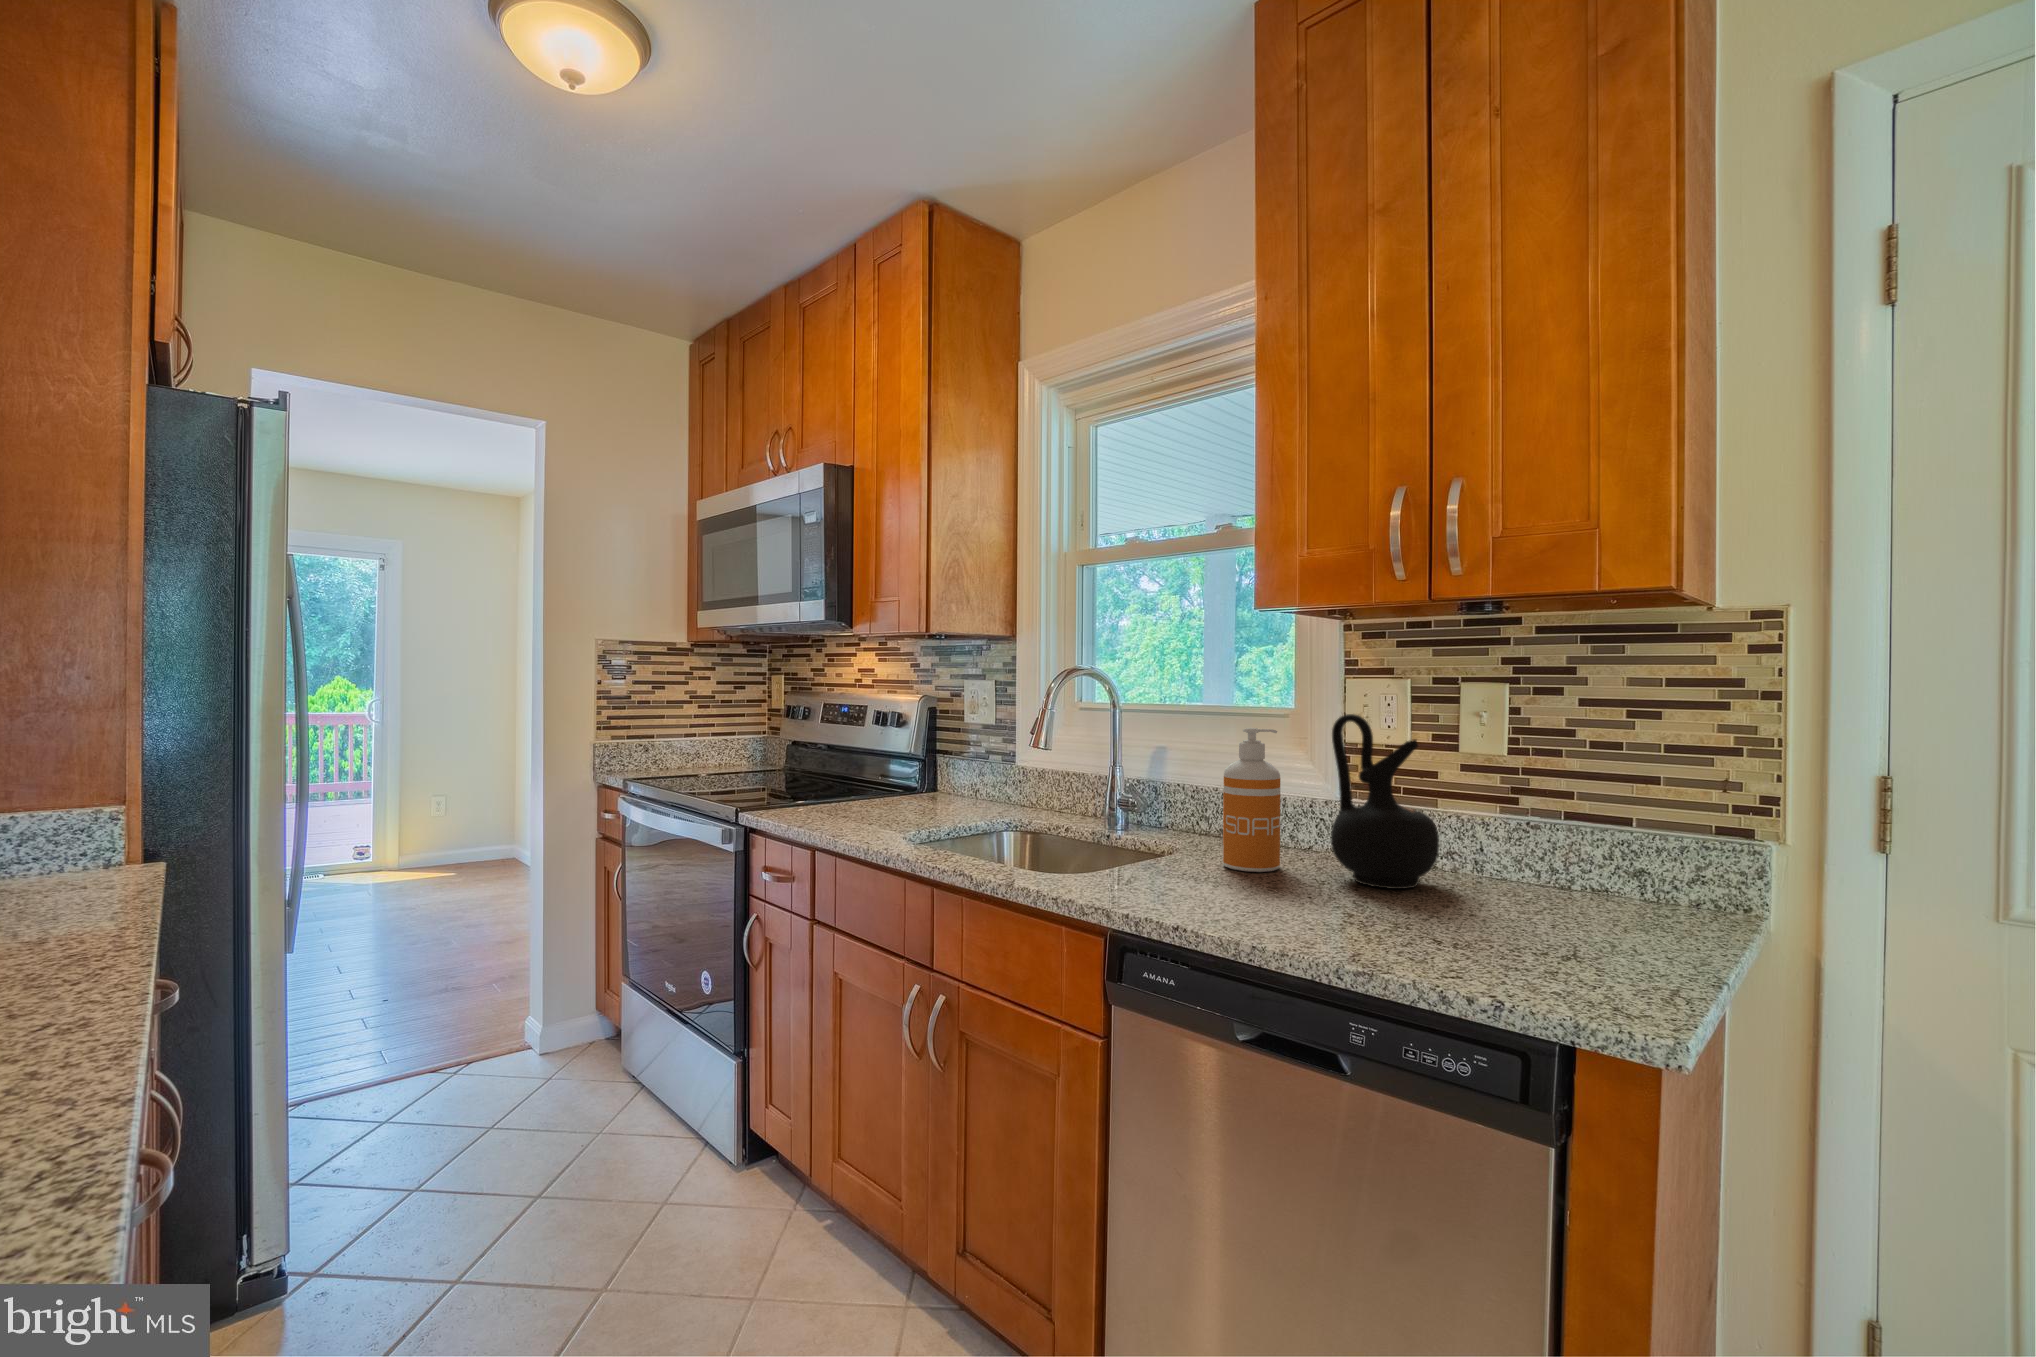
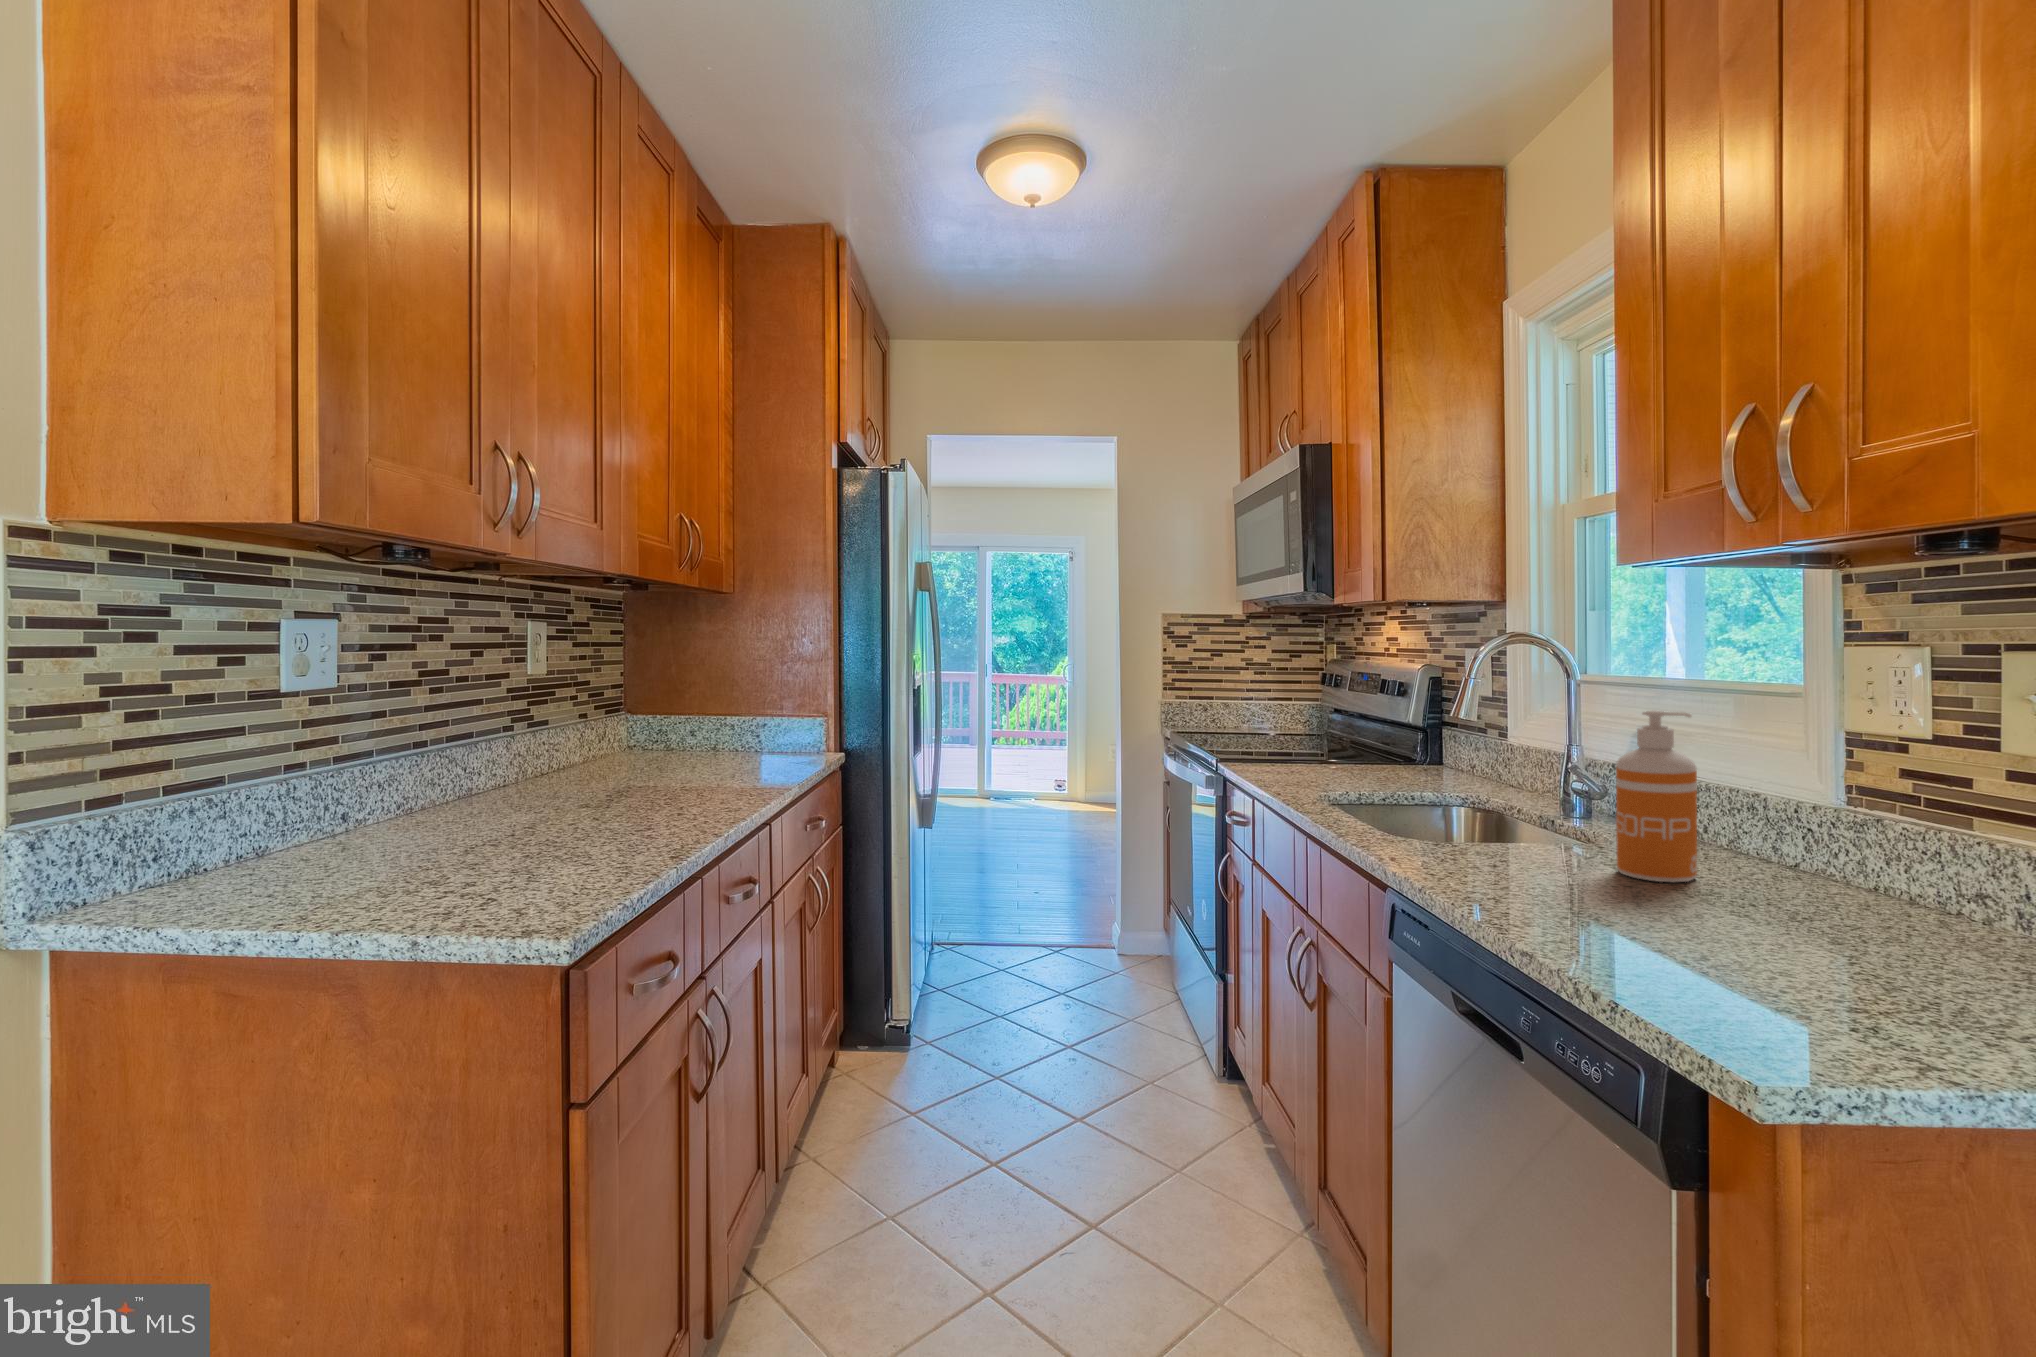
ceramic jug: present [1331,714,1439,889] -> none [1730,697,1902,927]

